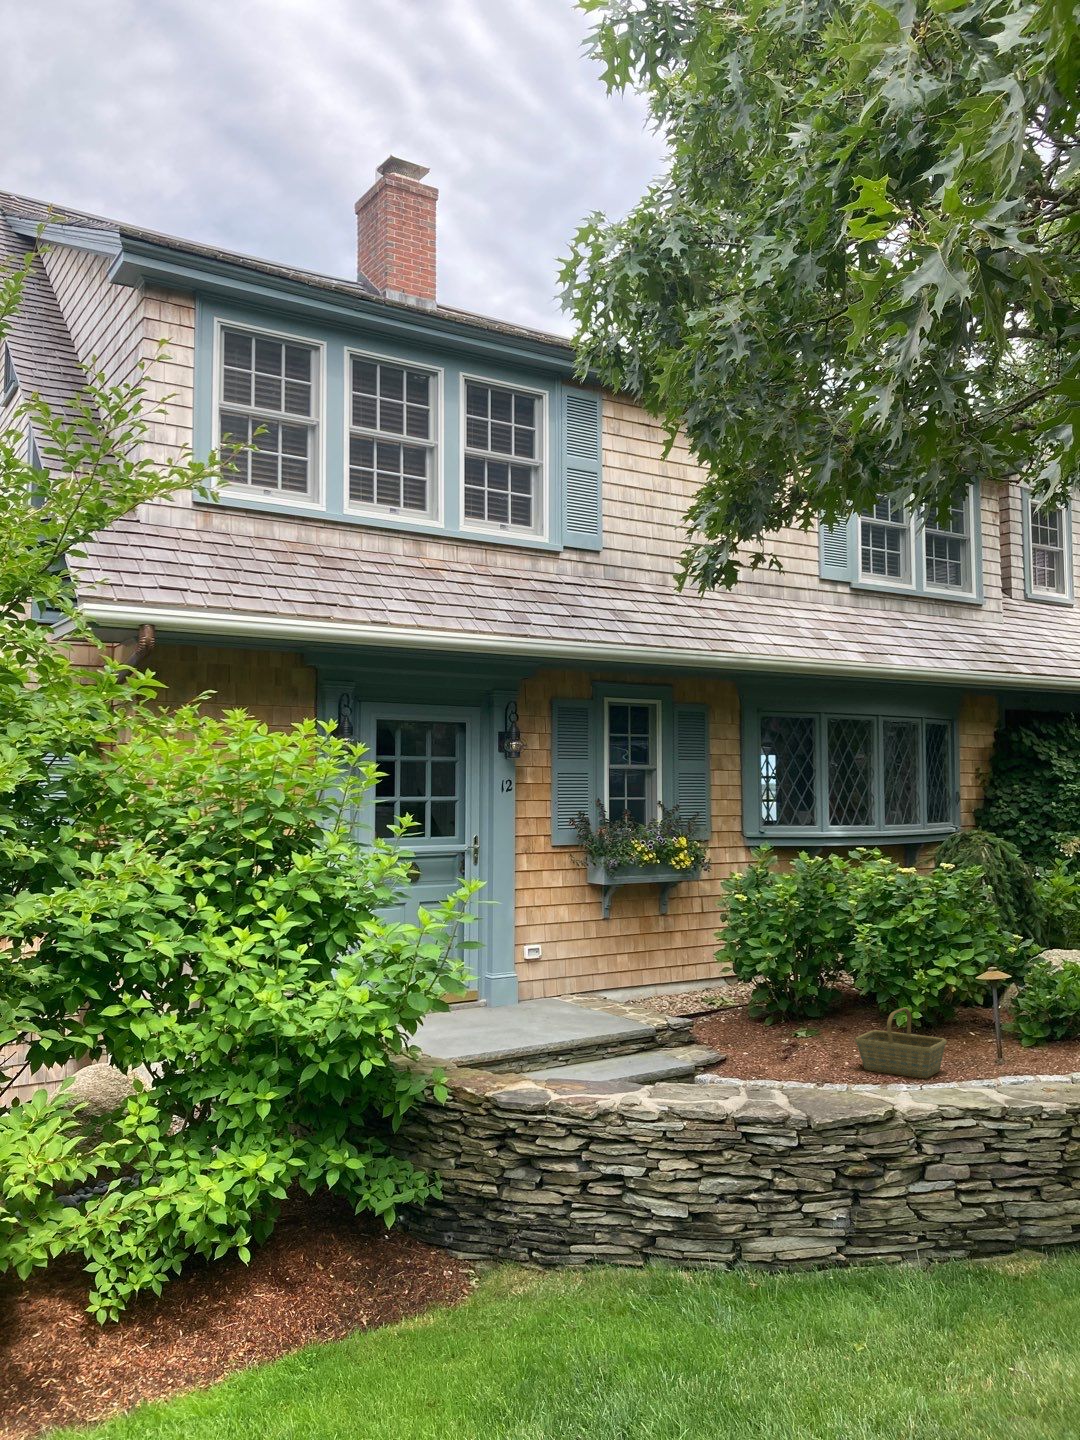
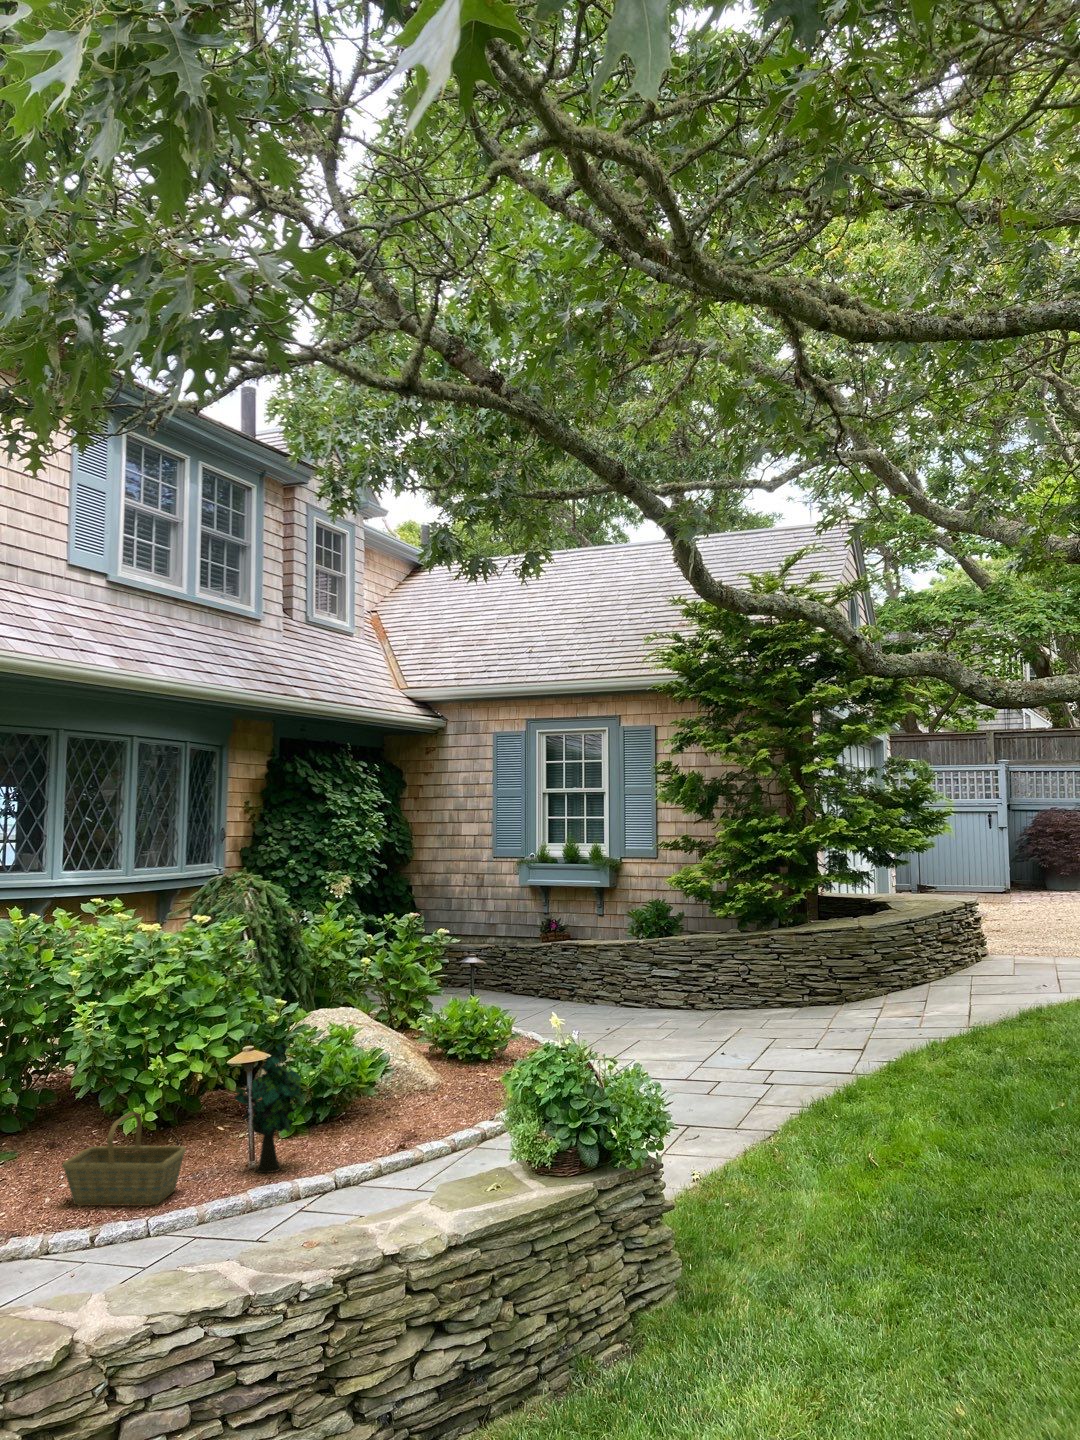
decorative plant: none [981,968,1045,1070] -> present [233,1043,305,1173]

